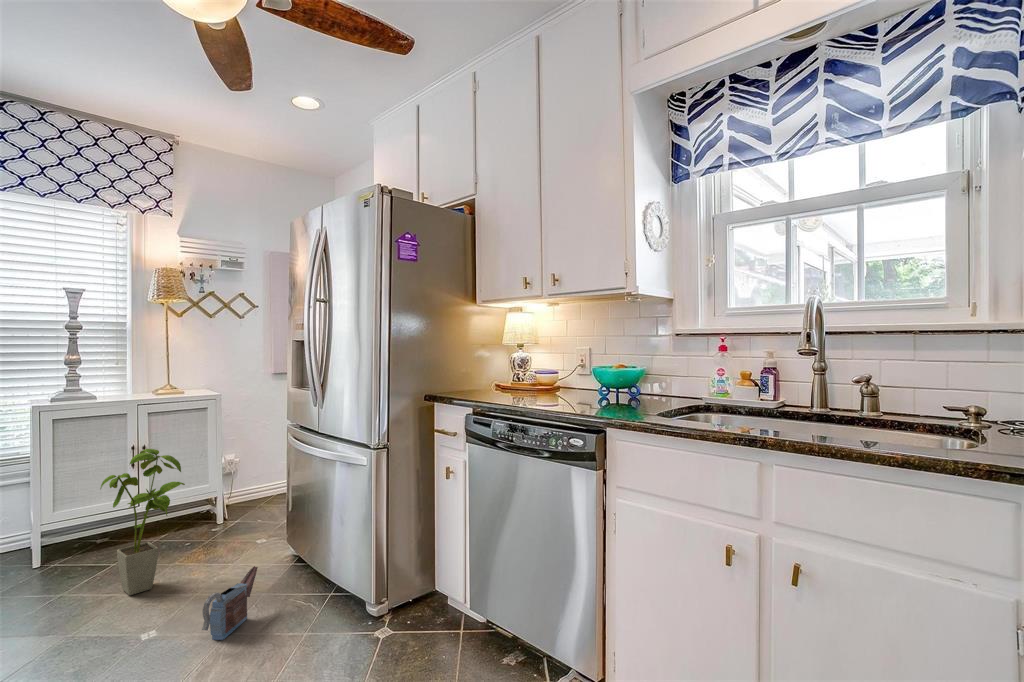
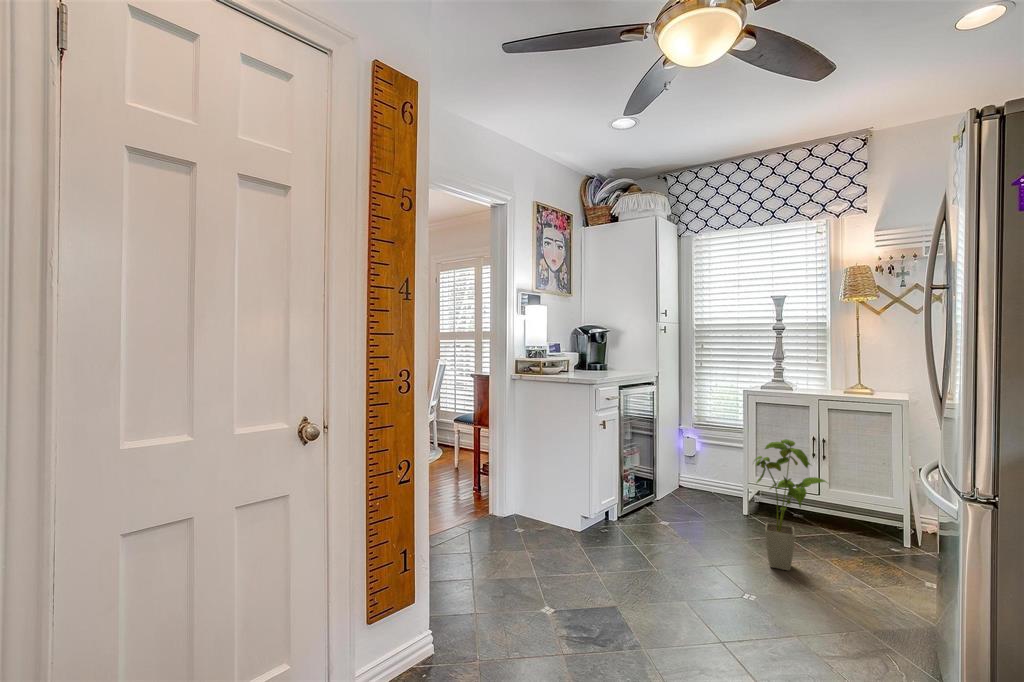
watering can: present [202,566,258,640] -> none [769,593,858,648]

